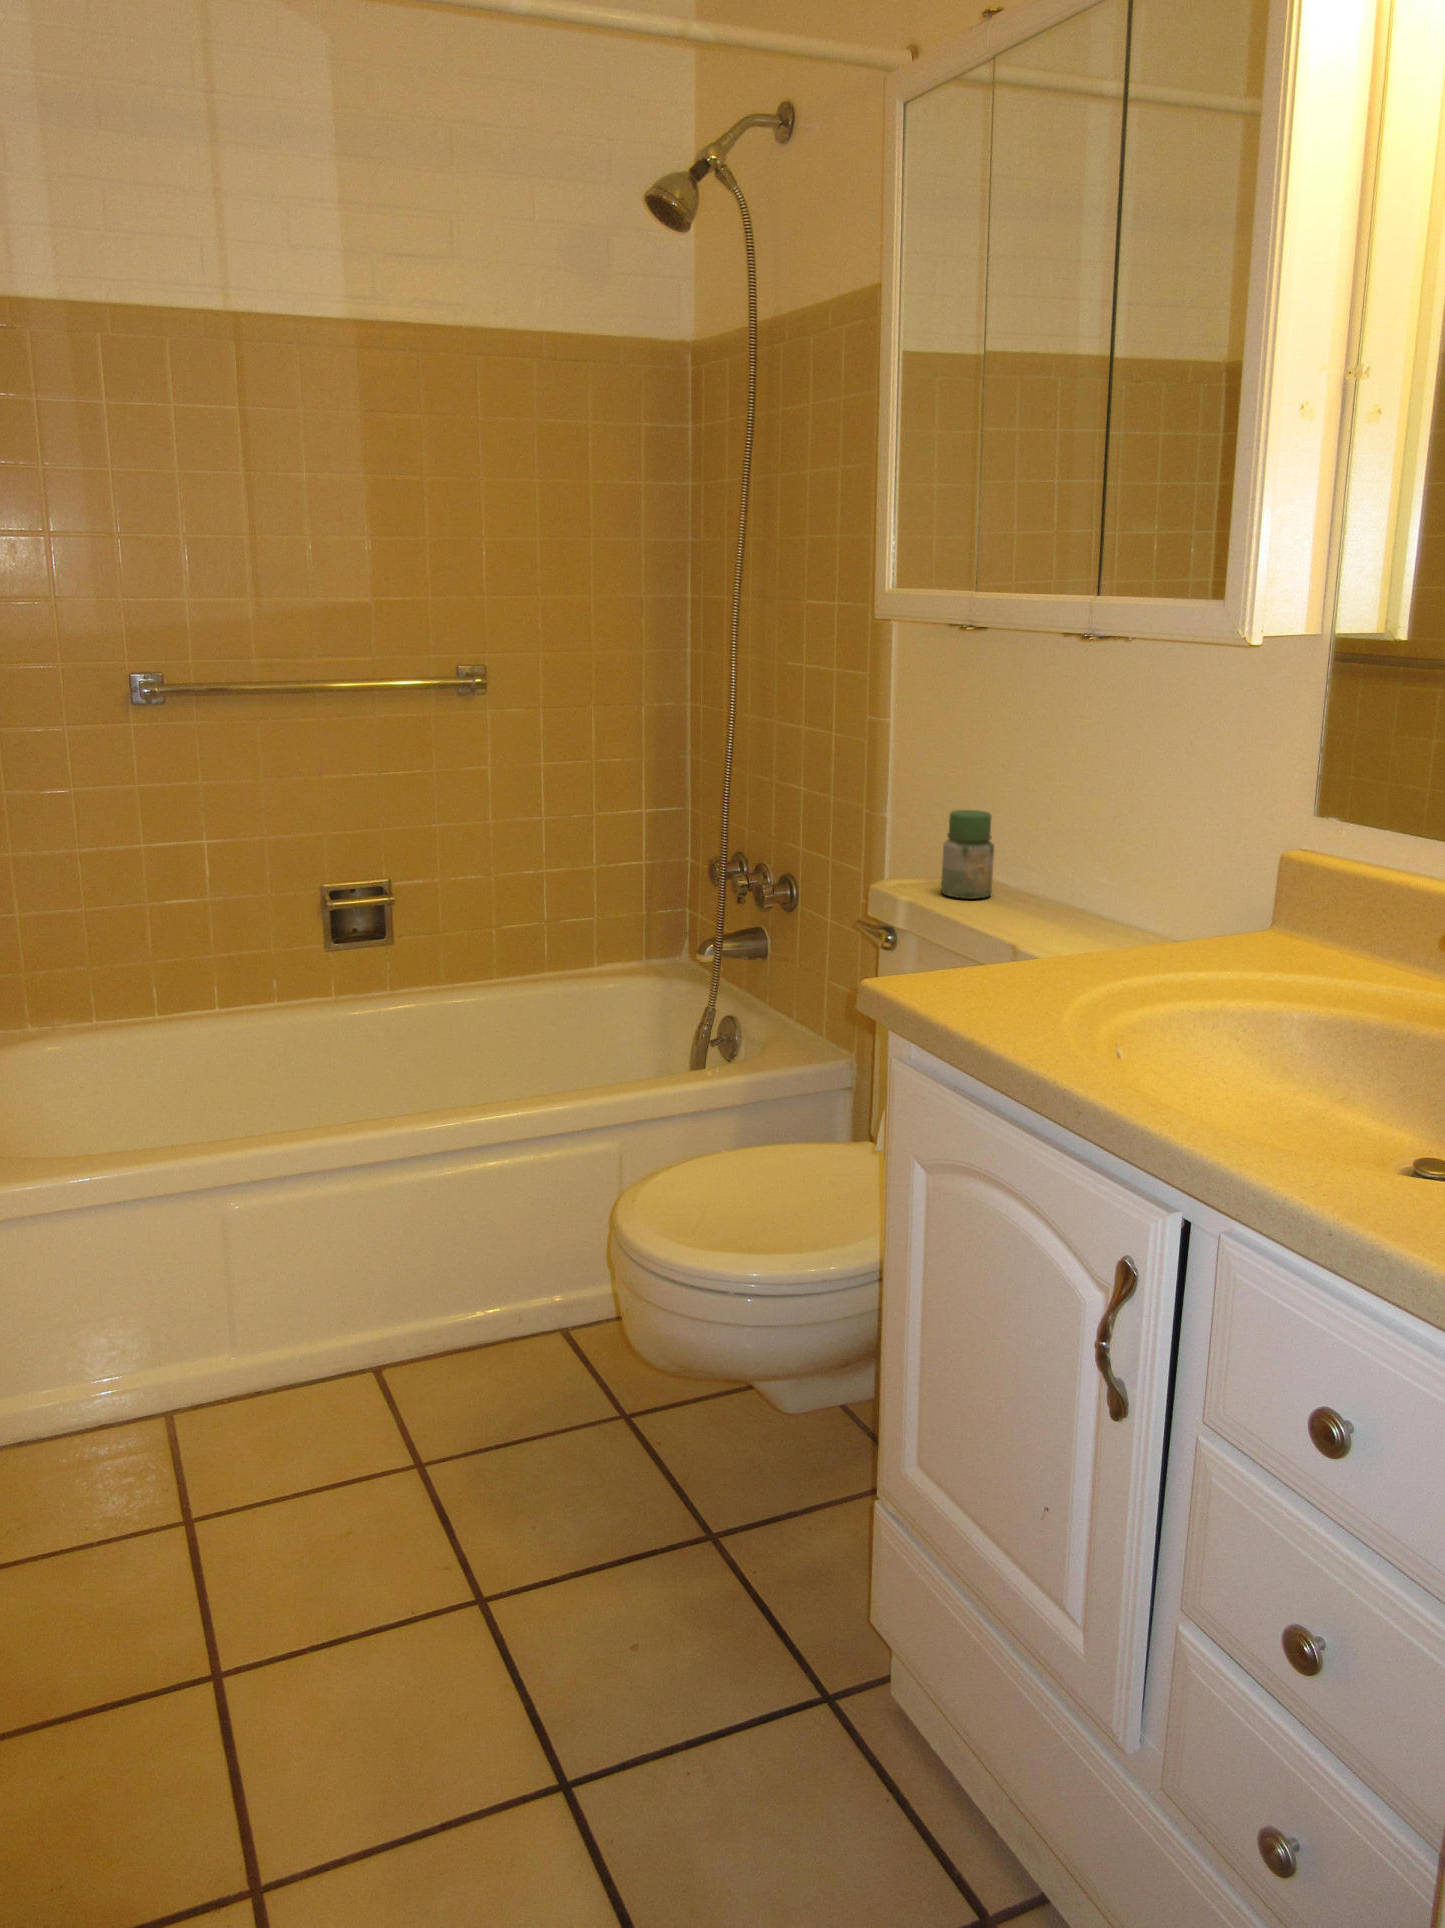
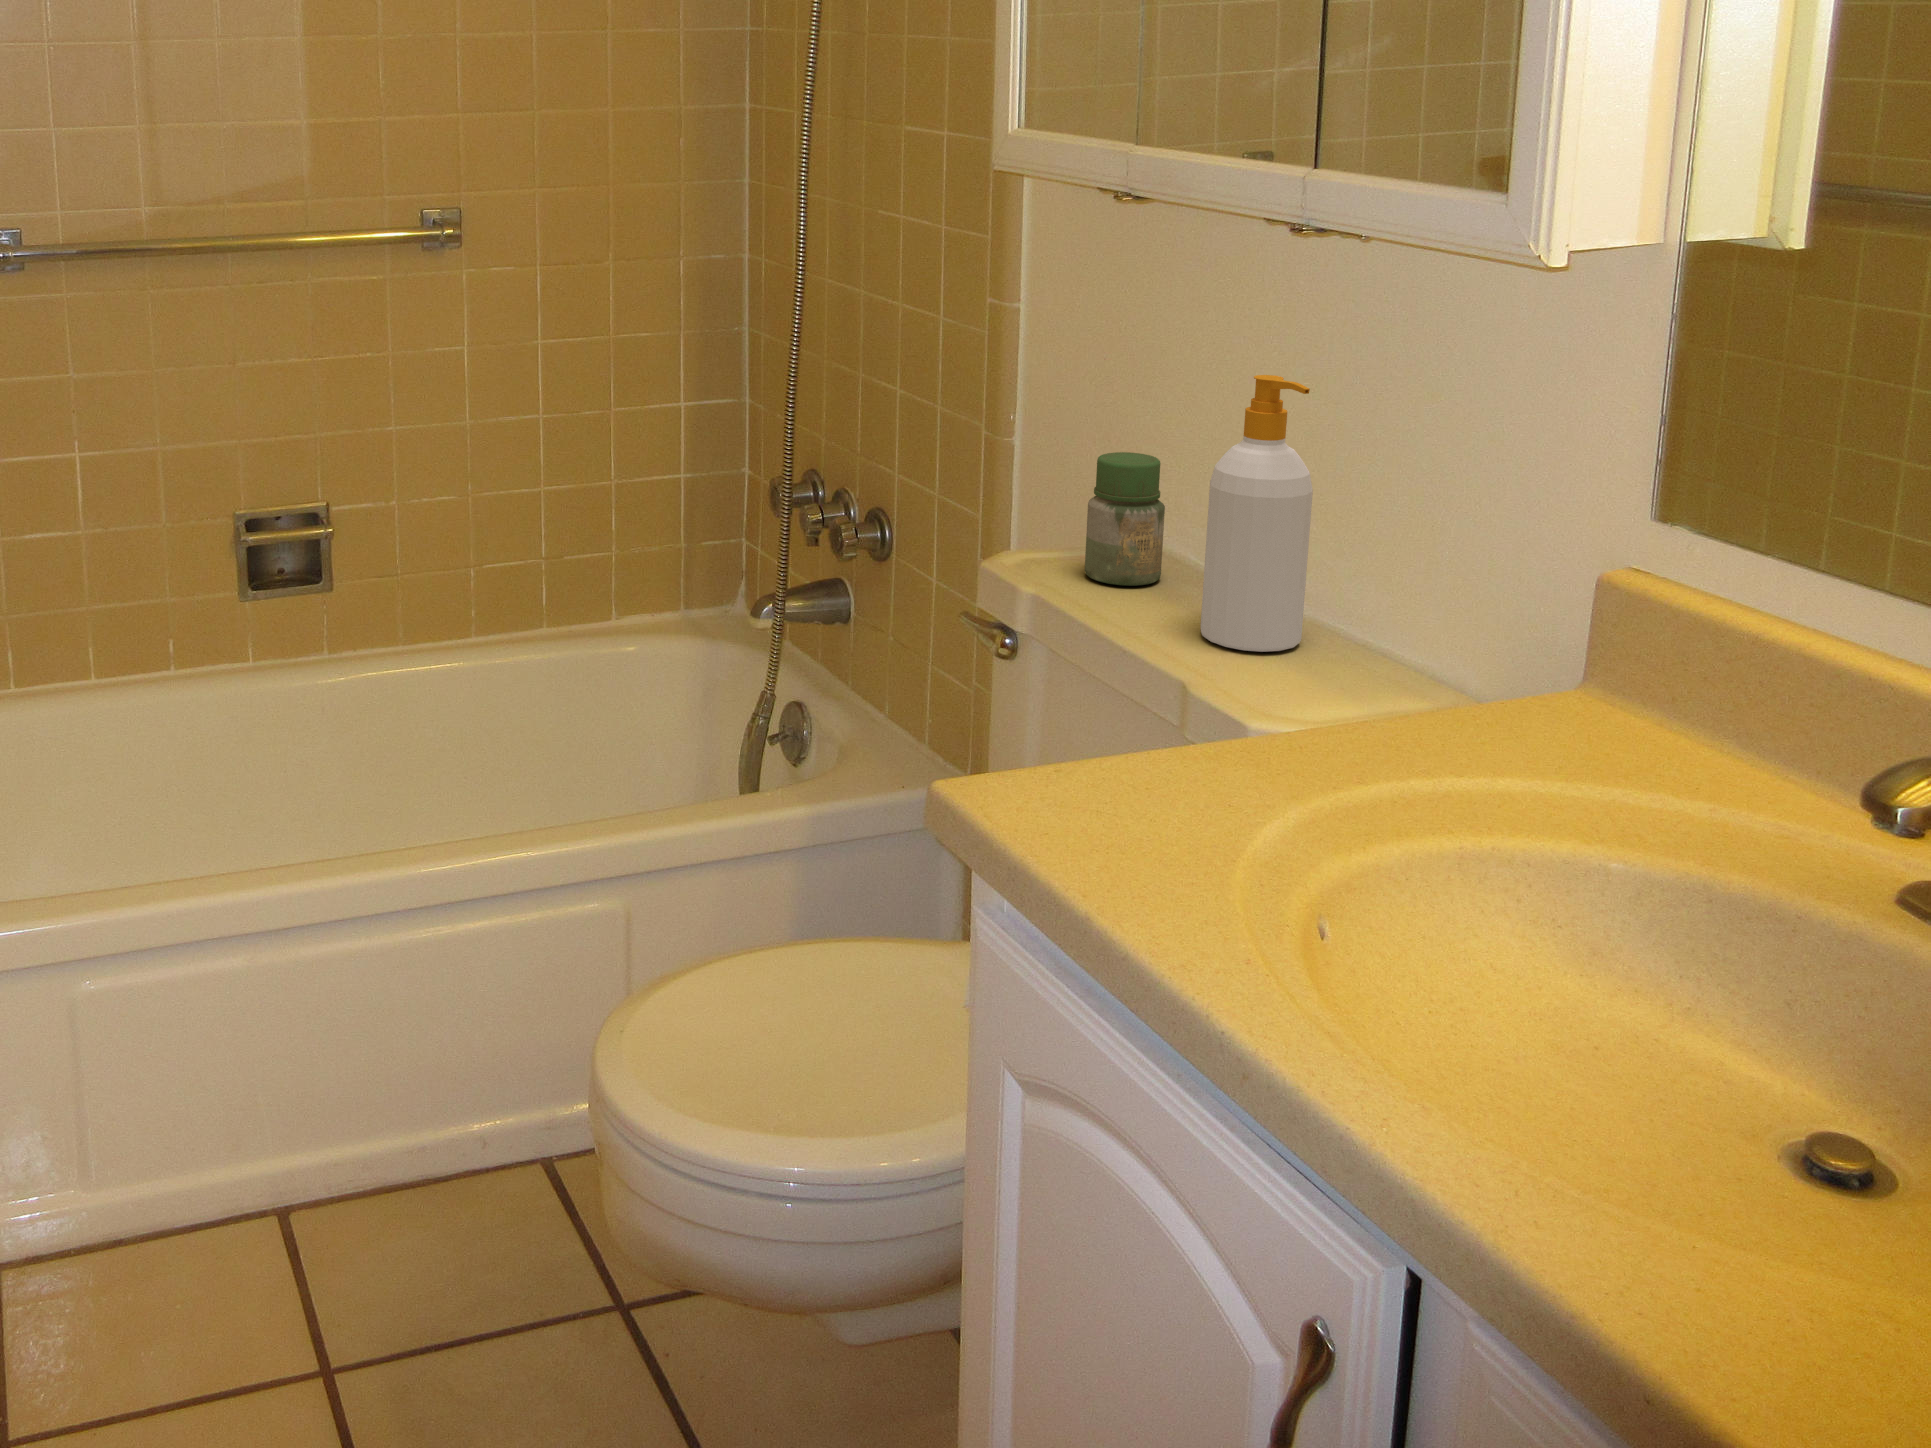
soap bottle: none [1021,747,1094,932] -> present [1201,375,1313,652]

